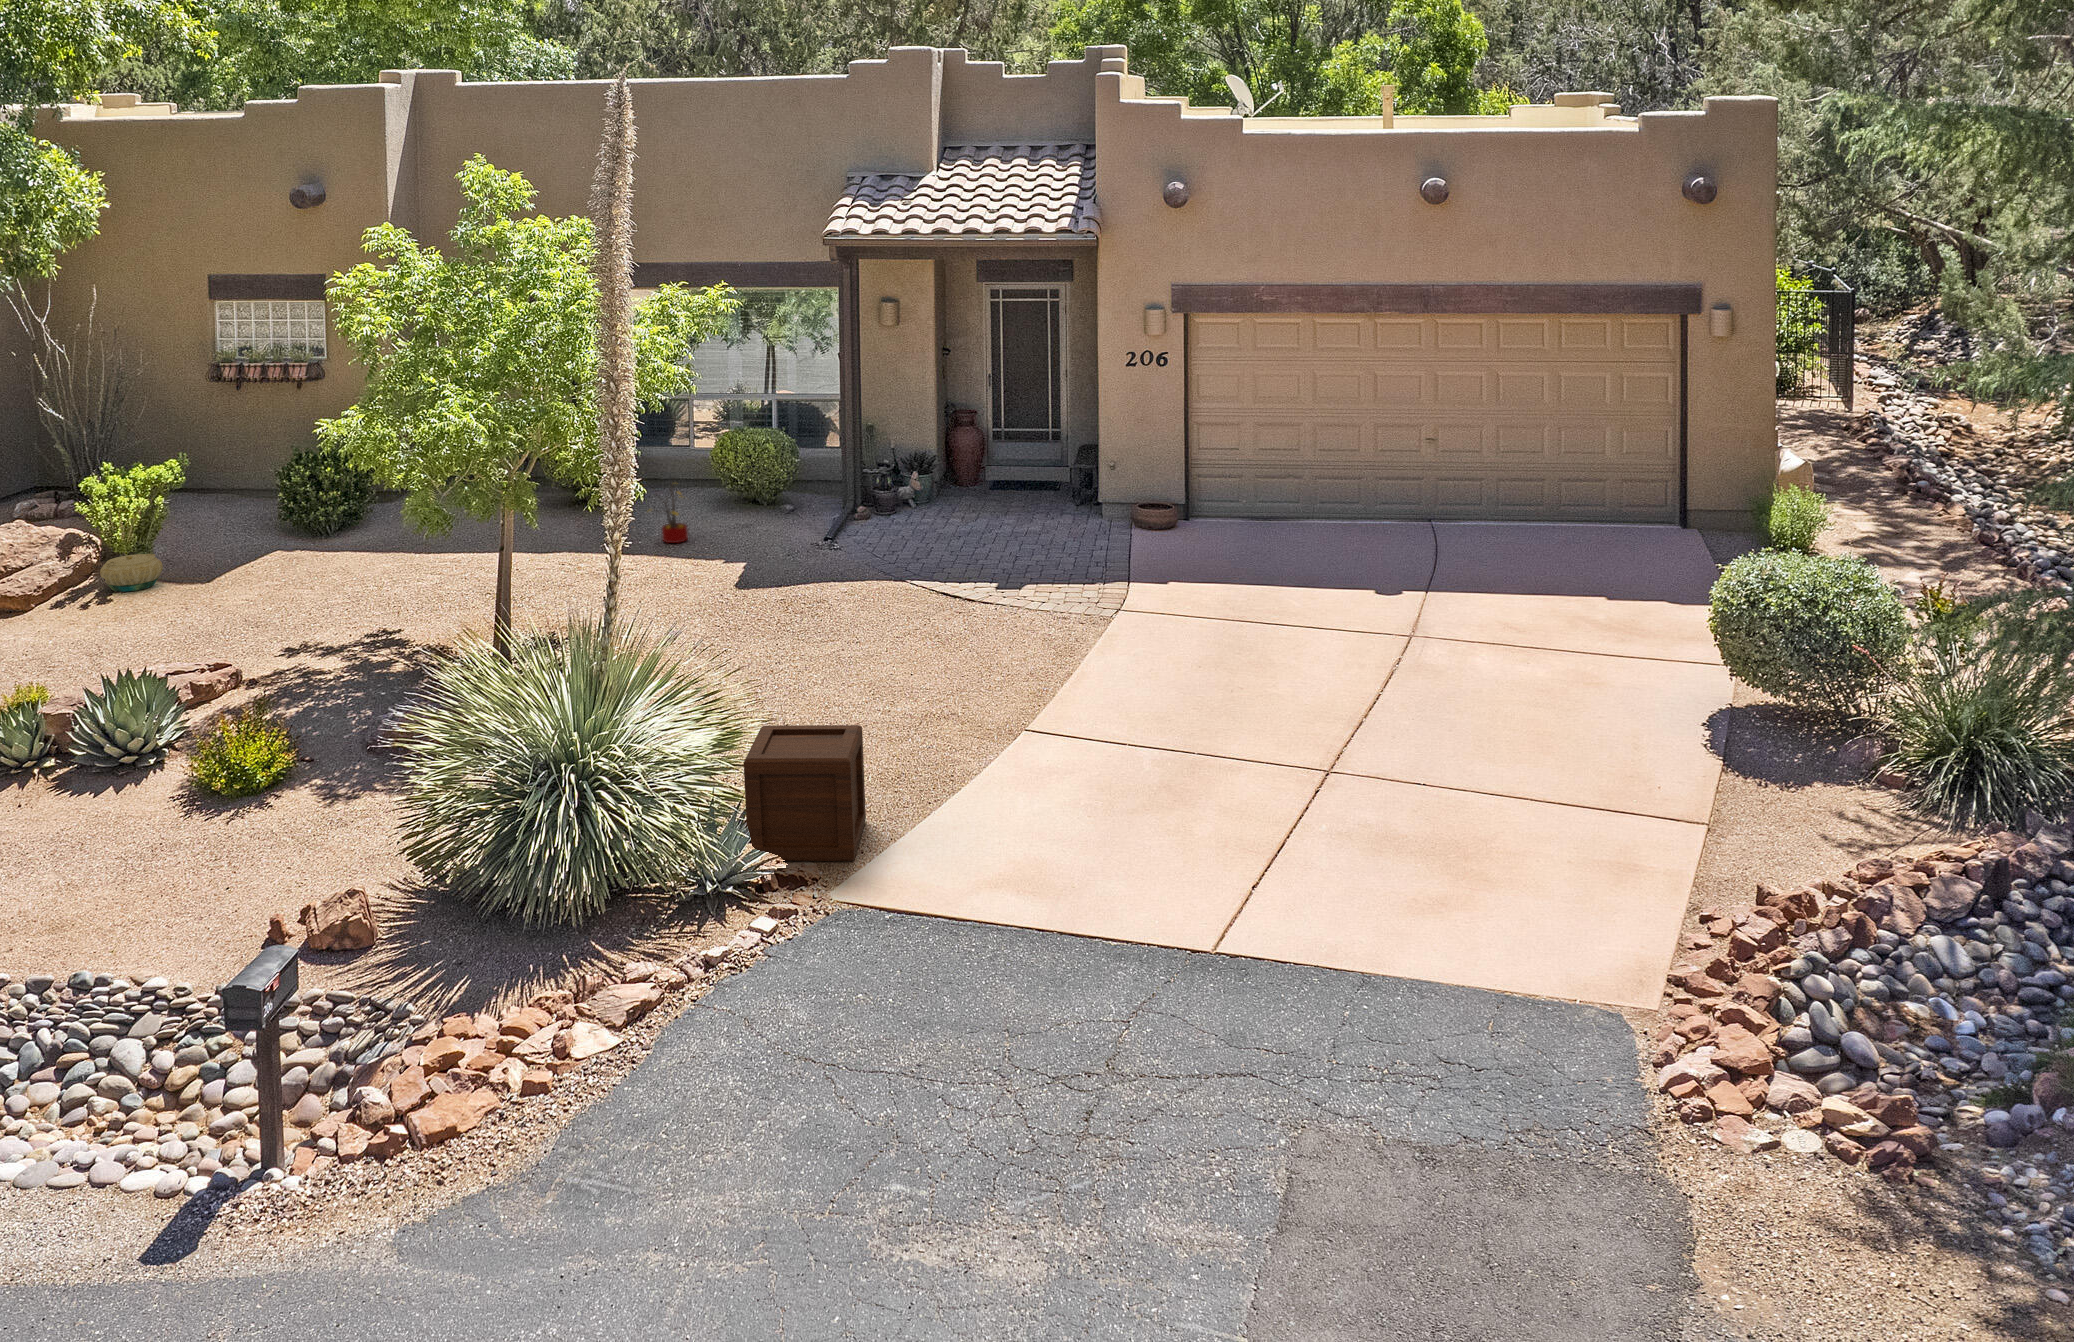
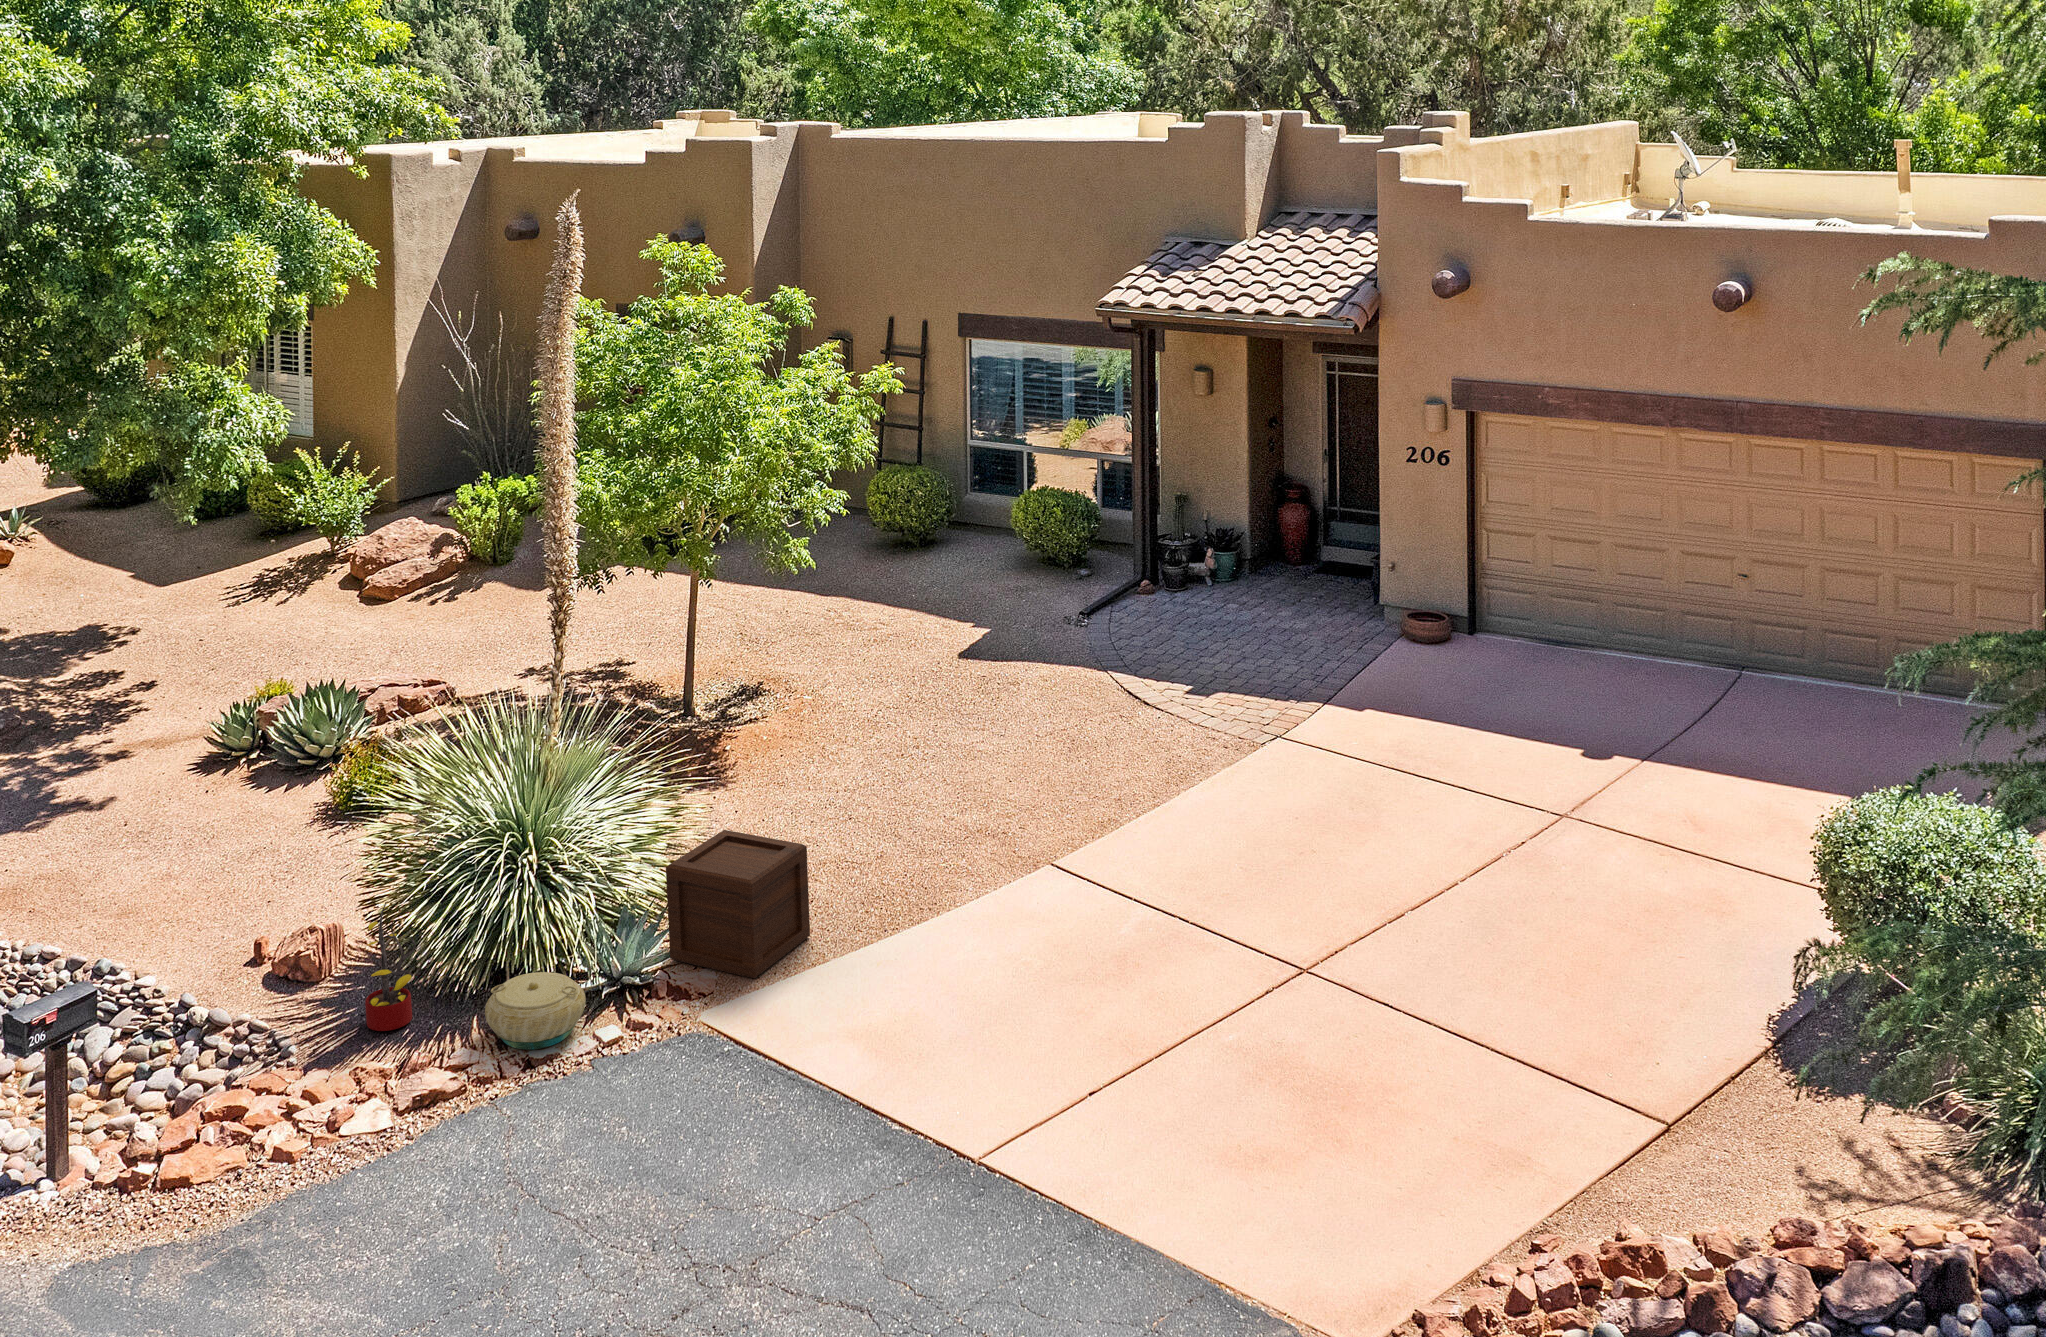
decorative plant: present [656,484,688,543] -> present [365,902,416,1031]
basket: present [100,554,163,592] -> present [485,972,586,1050]

